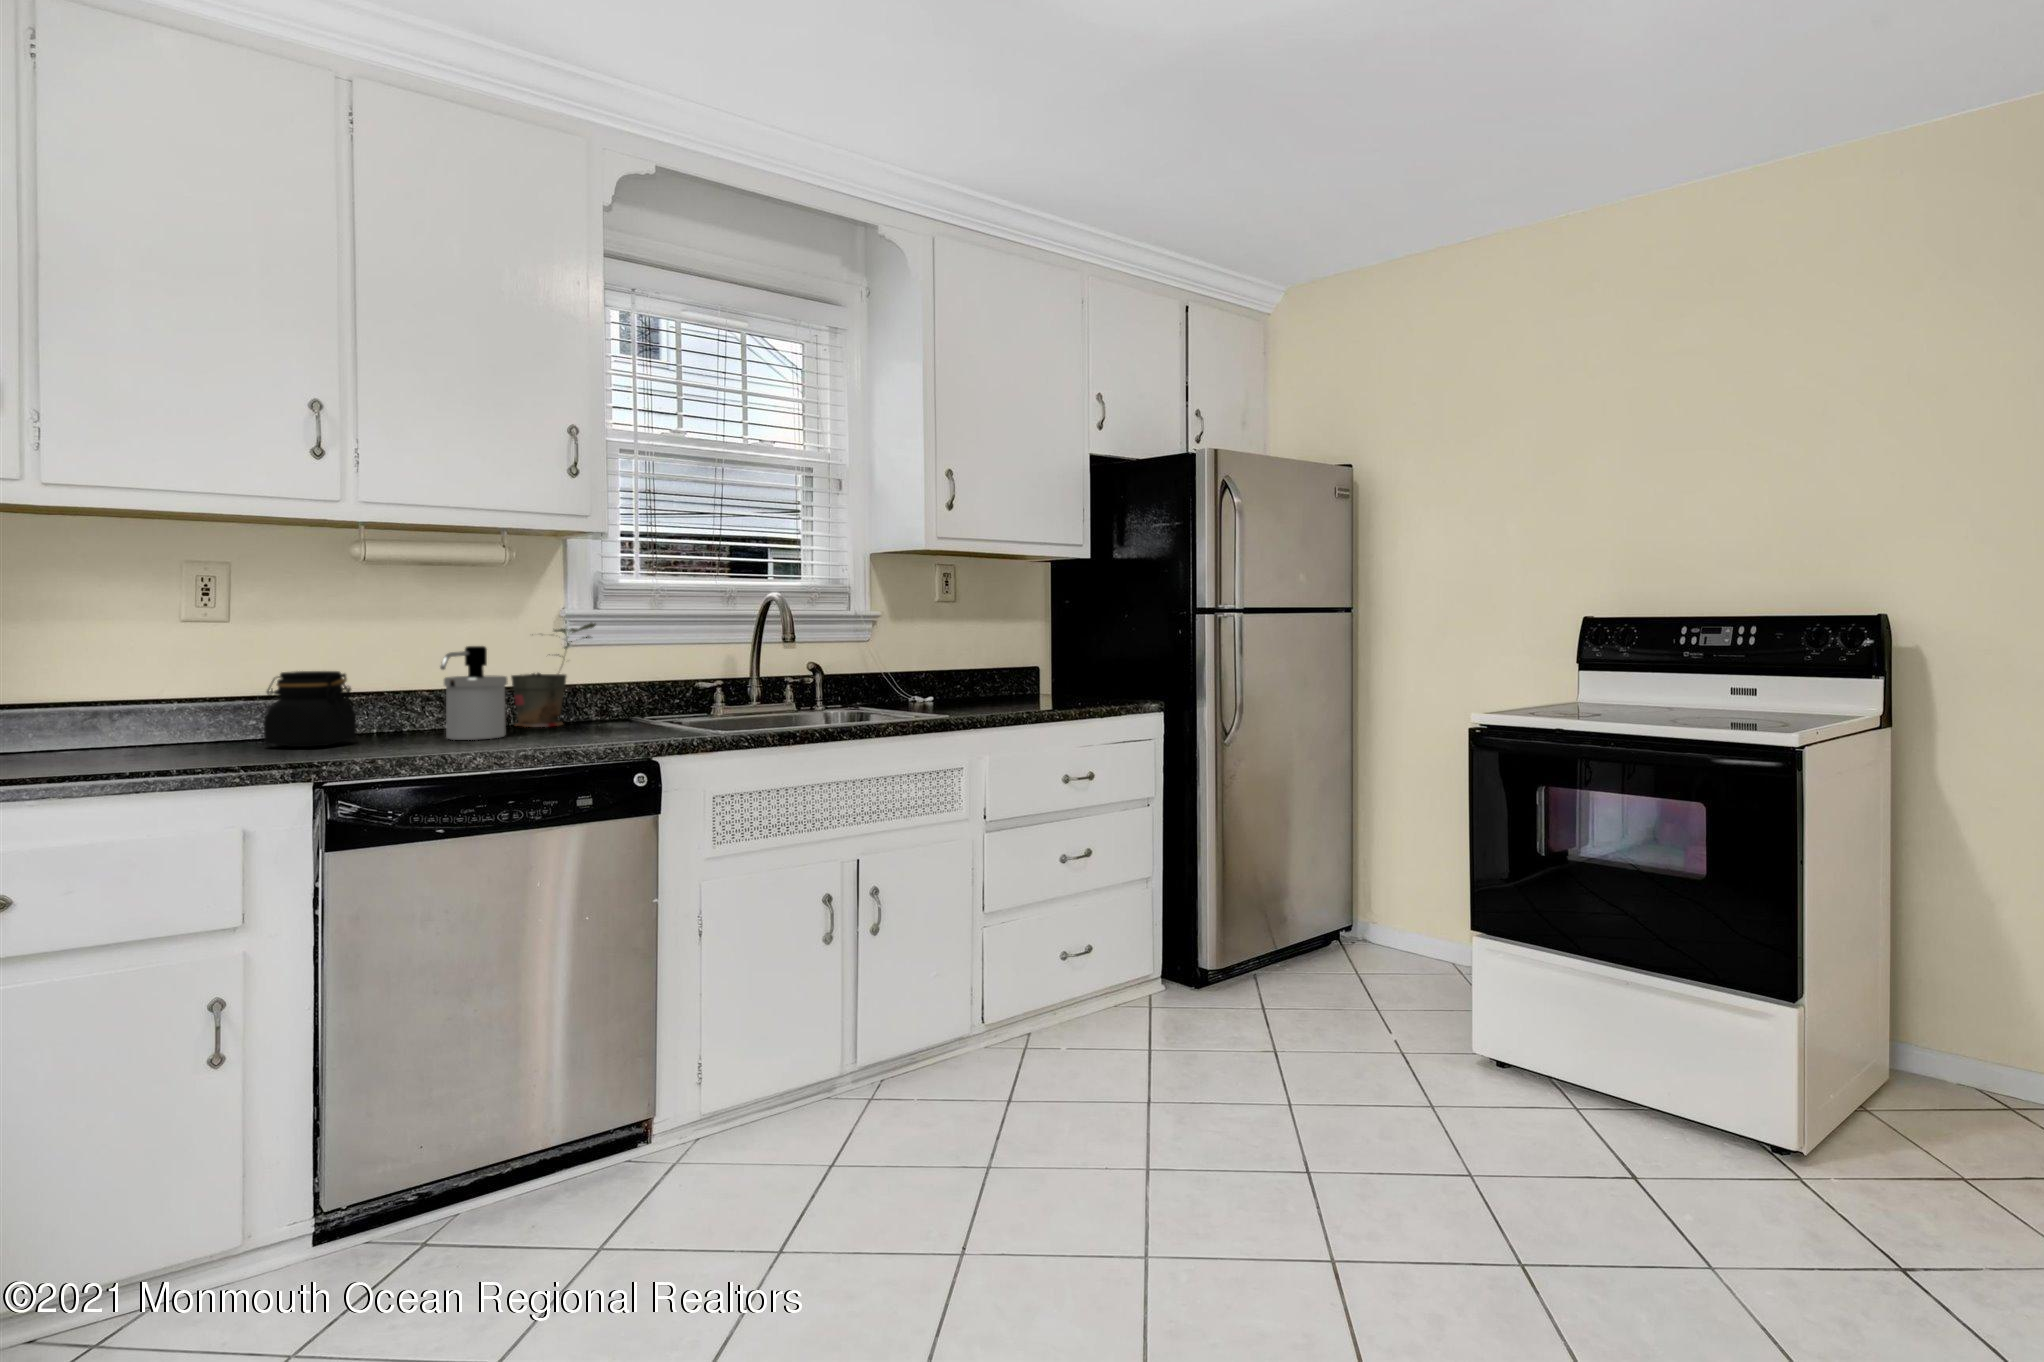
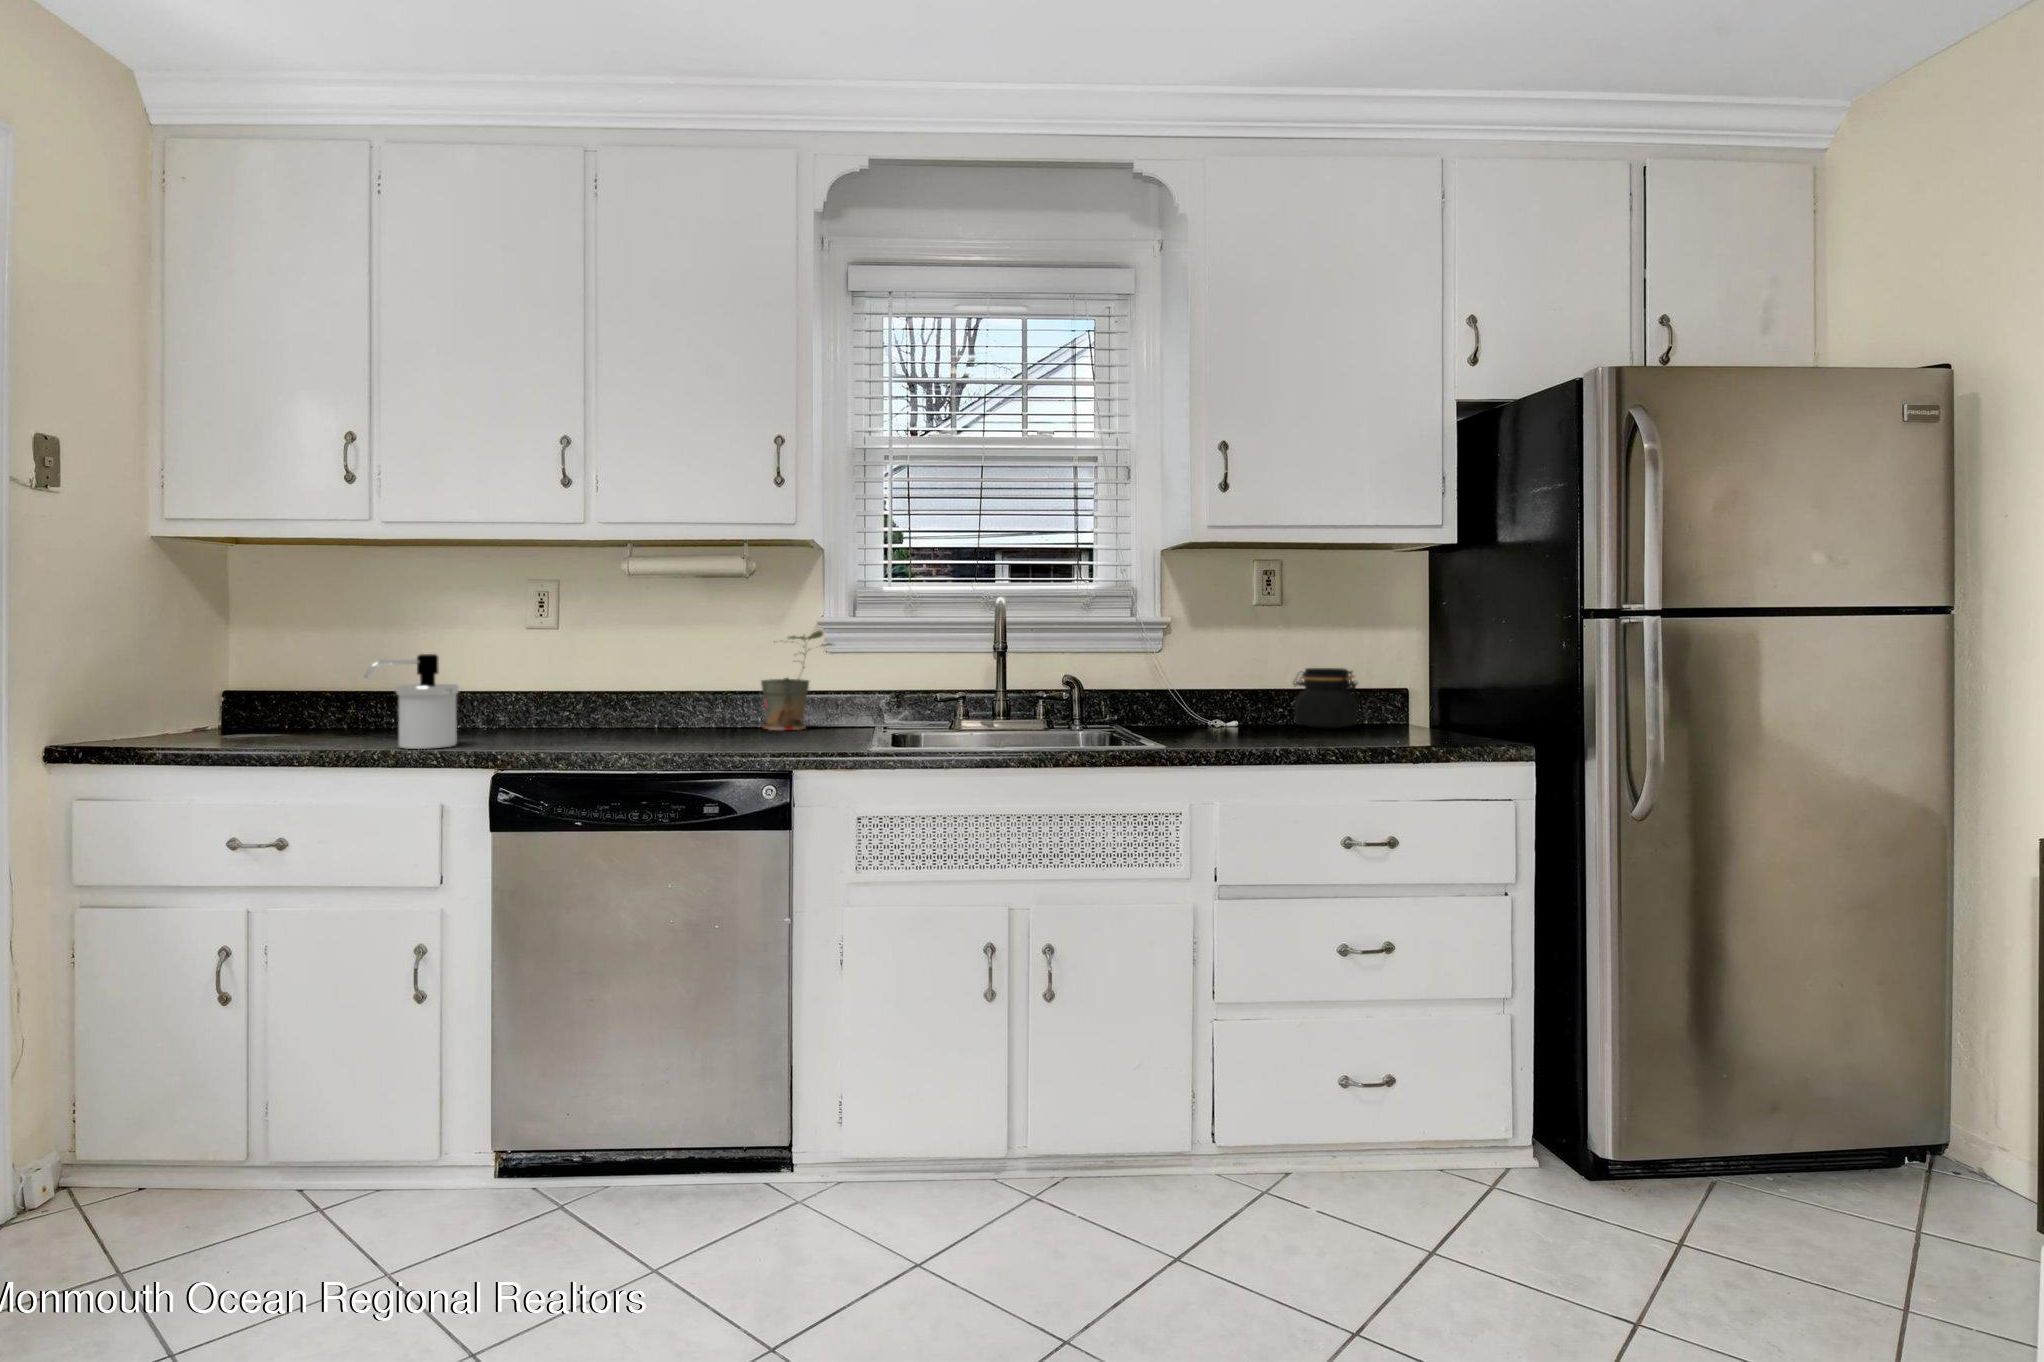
soap dispenser: present [440,646,507,740] -> present [365,654,459,749]
jar: present [264,671,356,747] -> present [1293,668,1359,729]

